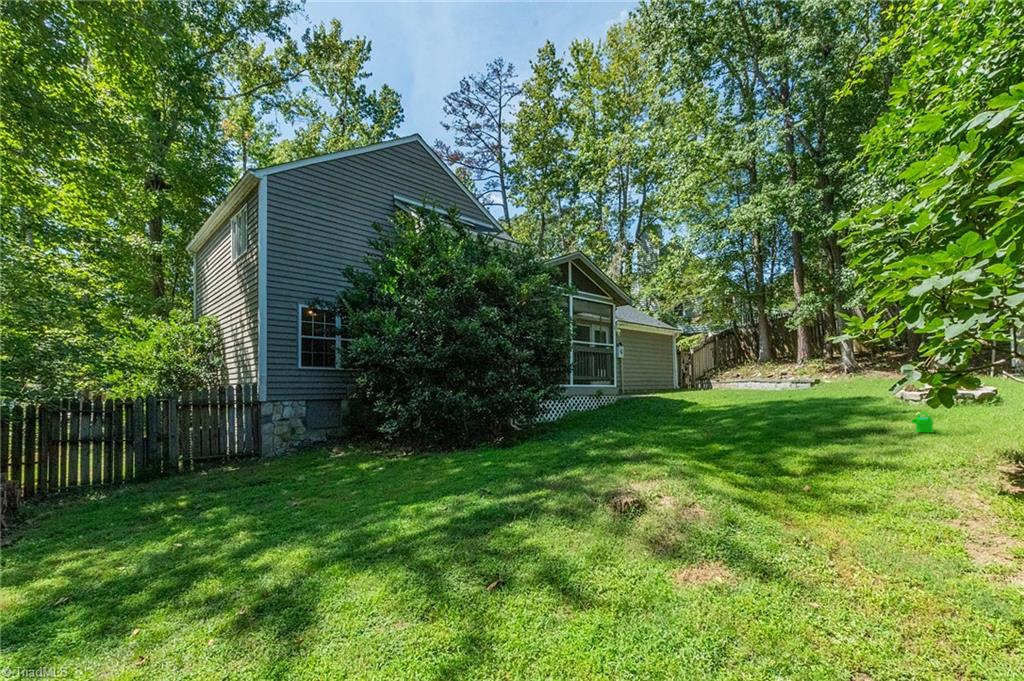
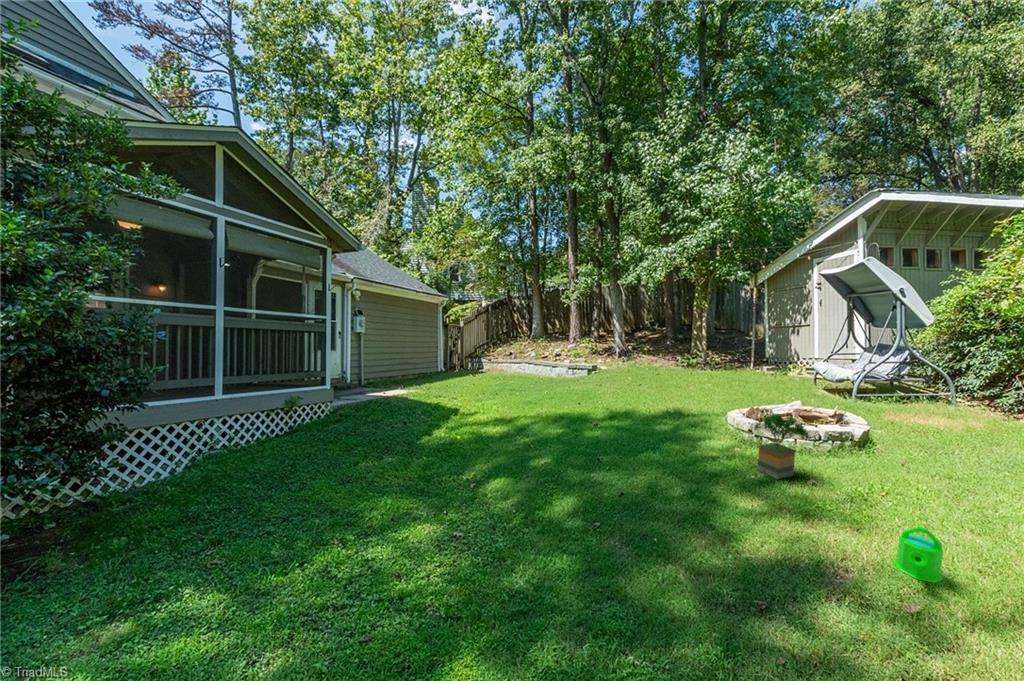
potted tree: none [880,381,912,415] -> present [754,414,808,479]

